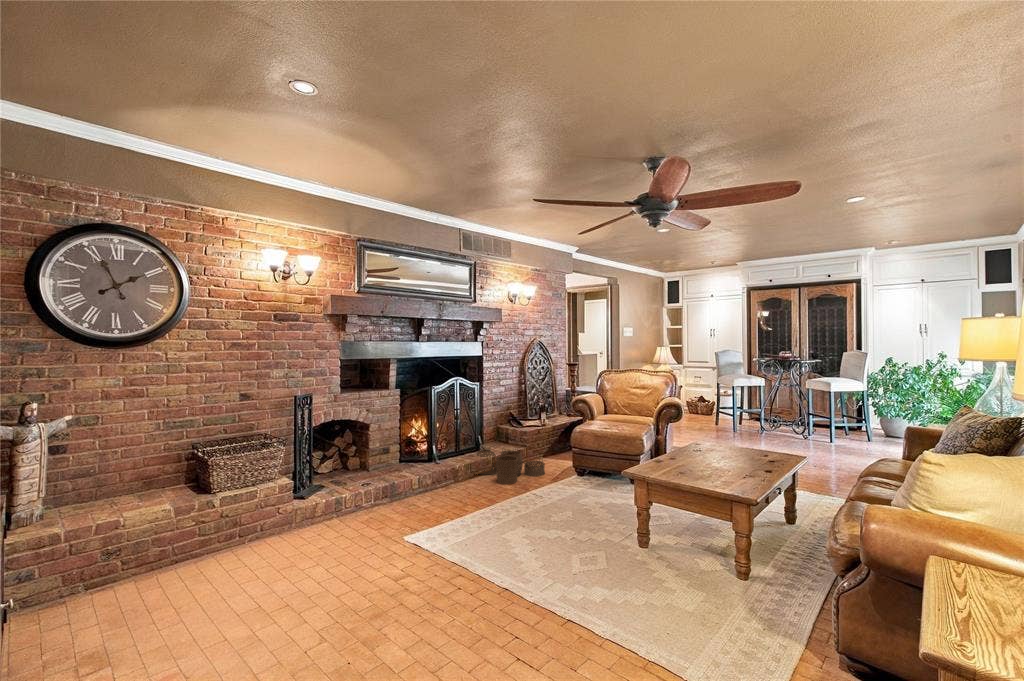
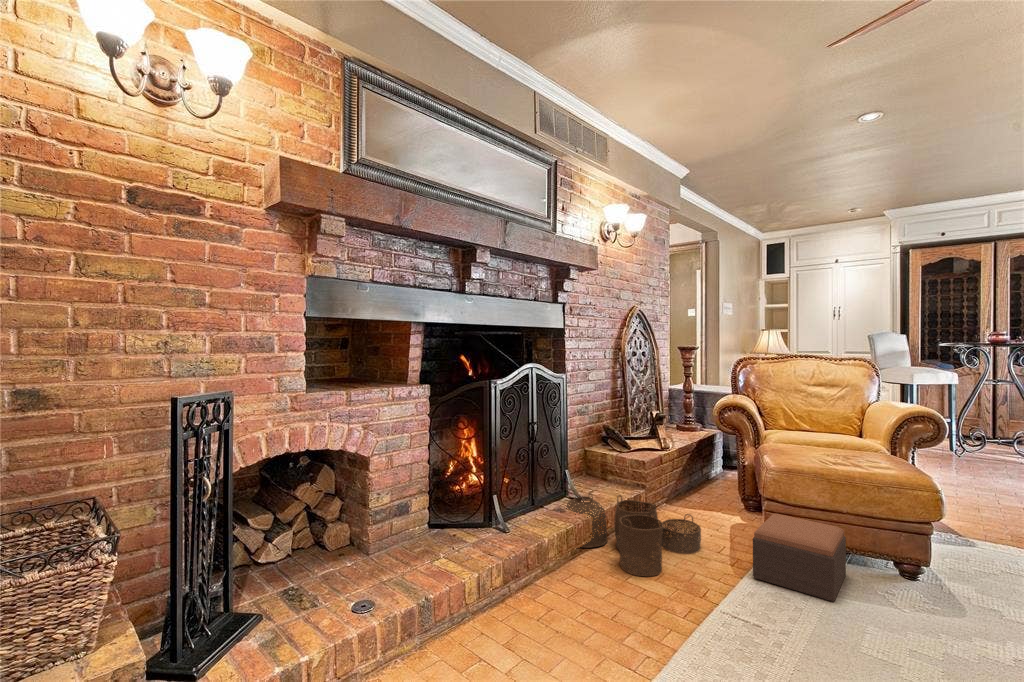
footstool: none [558,455,604,491] -> present [753,514,846,602]

